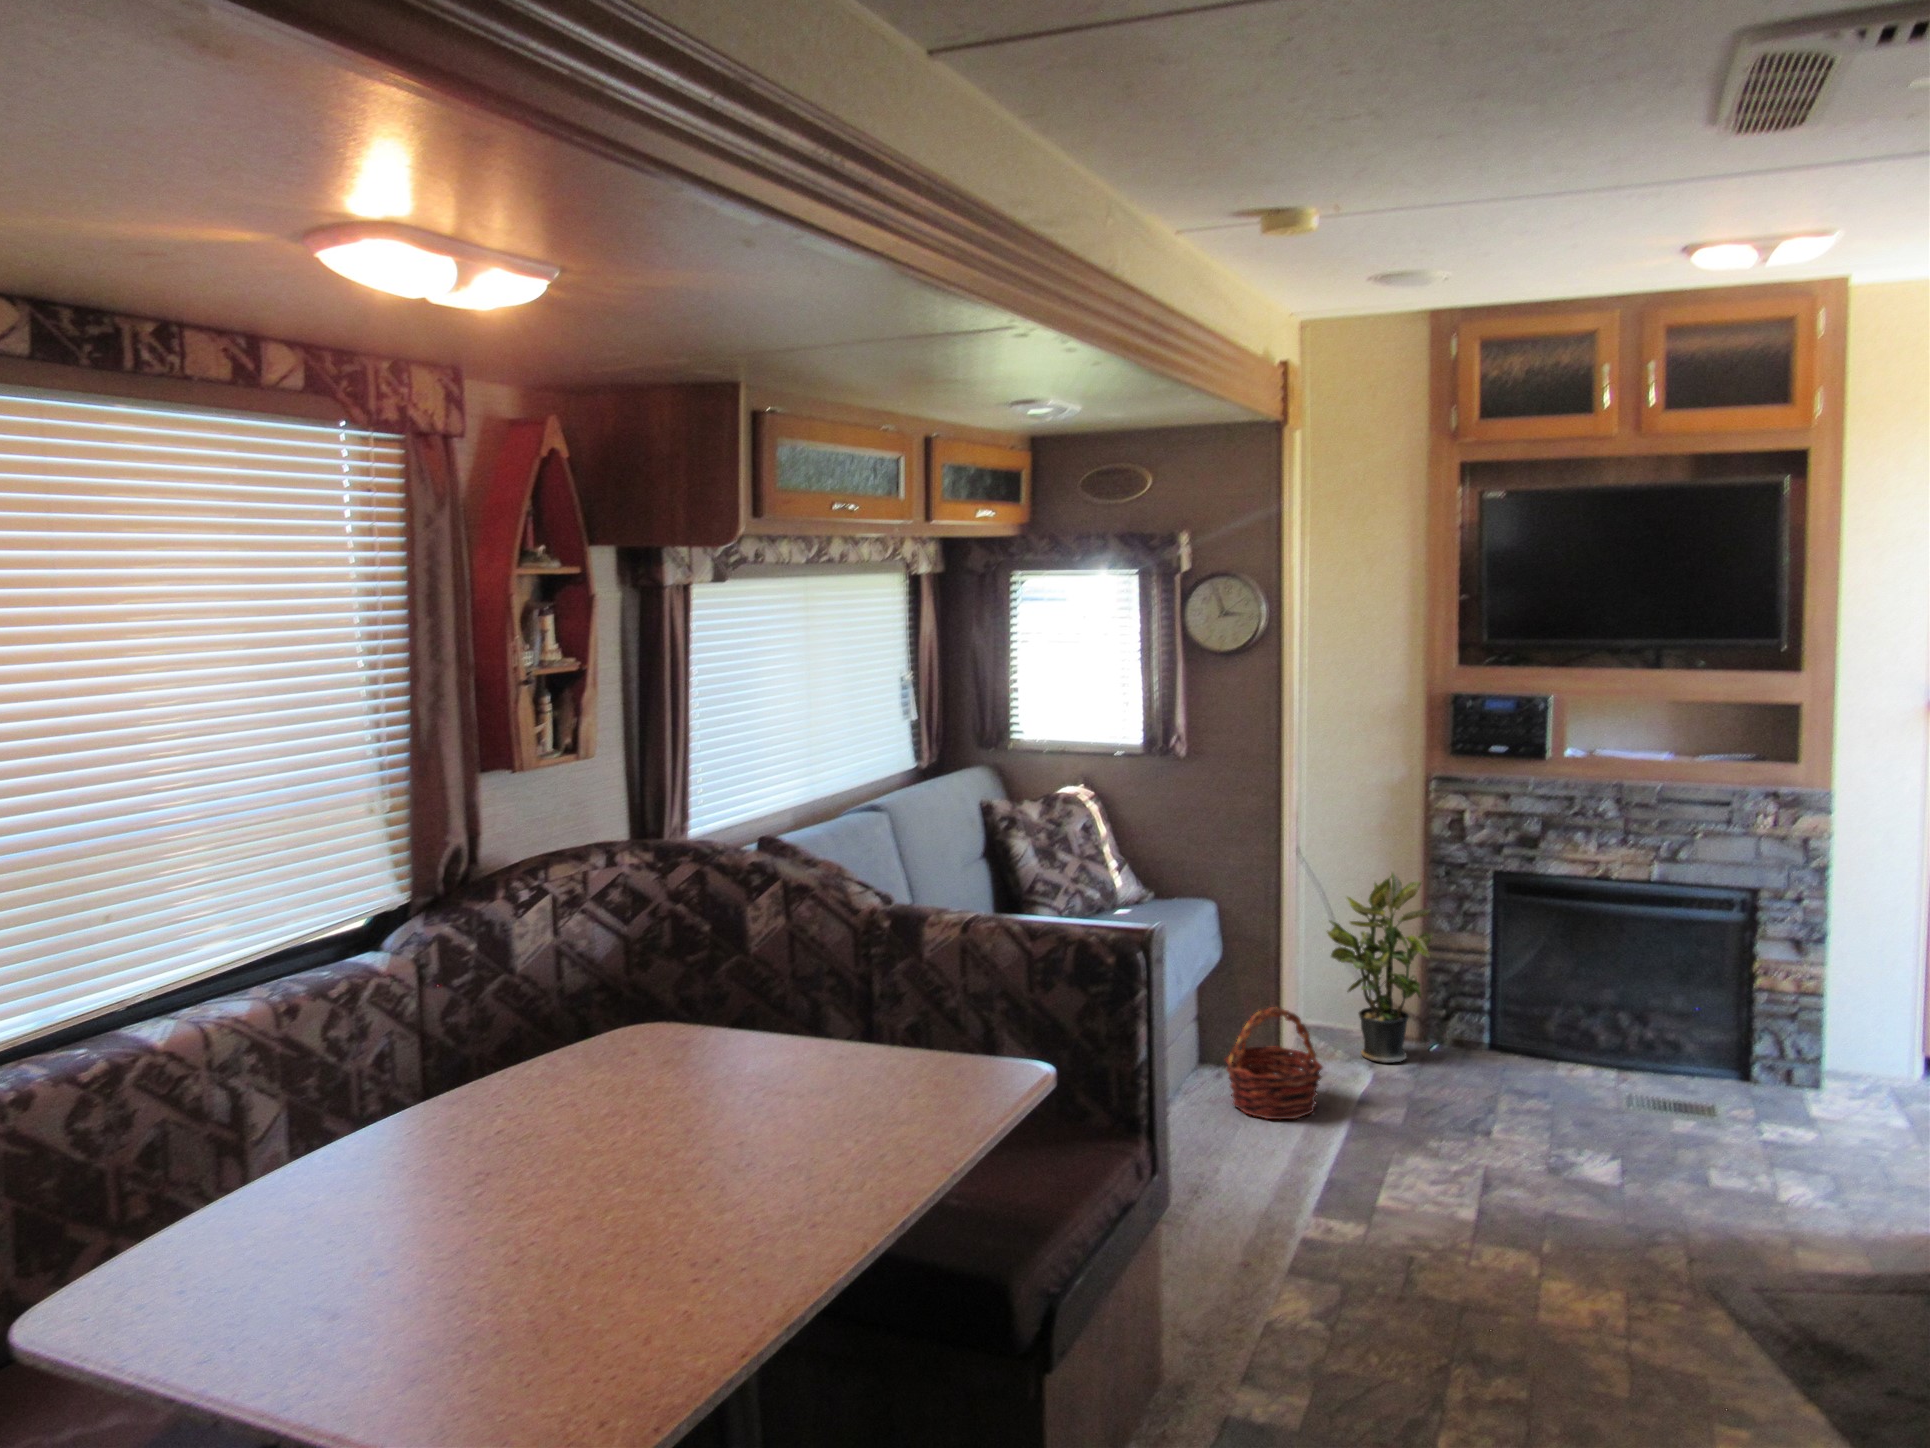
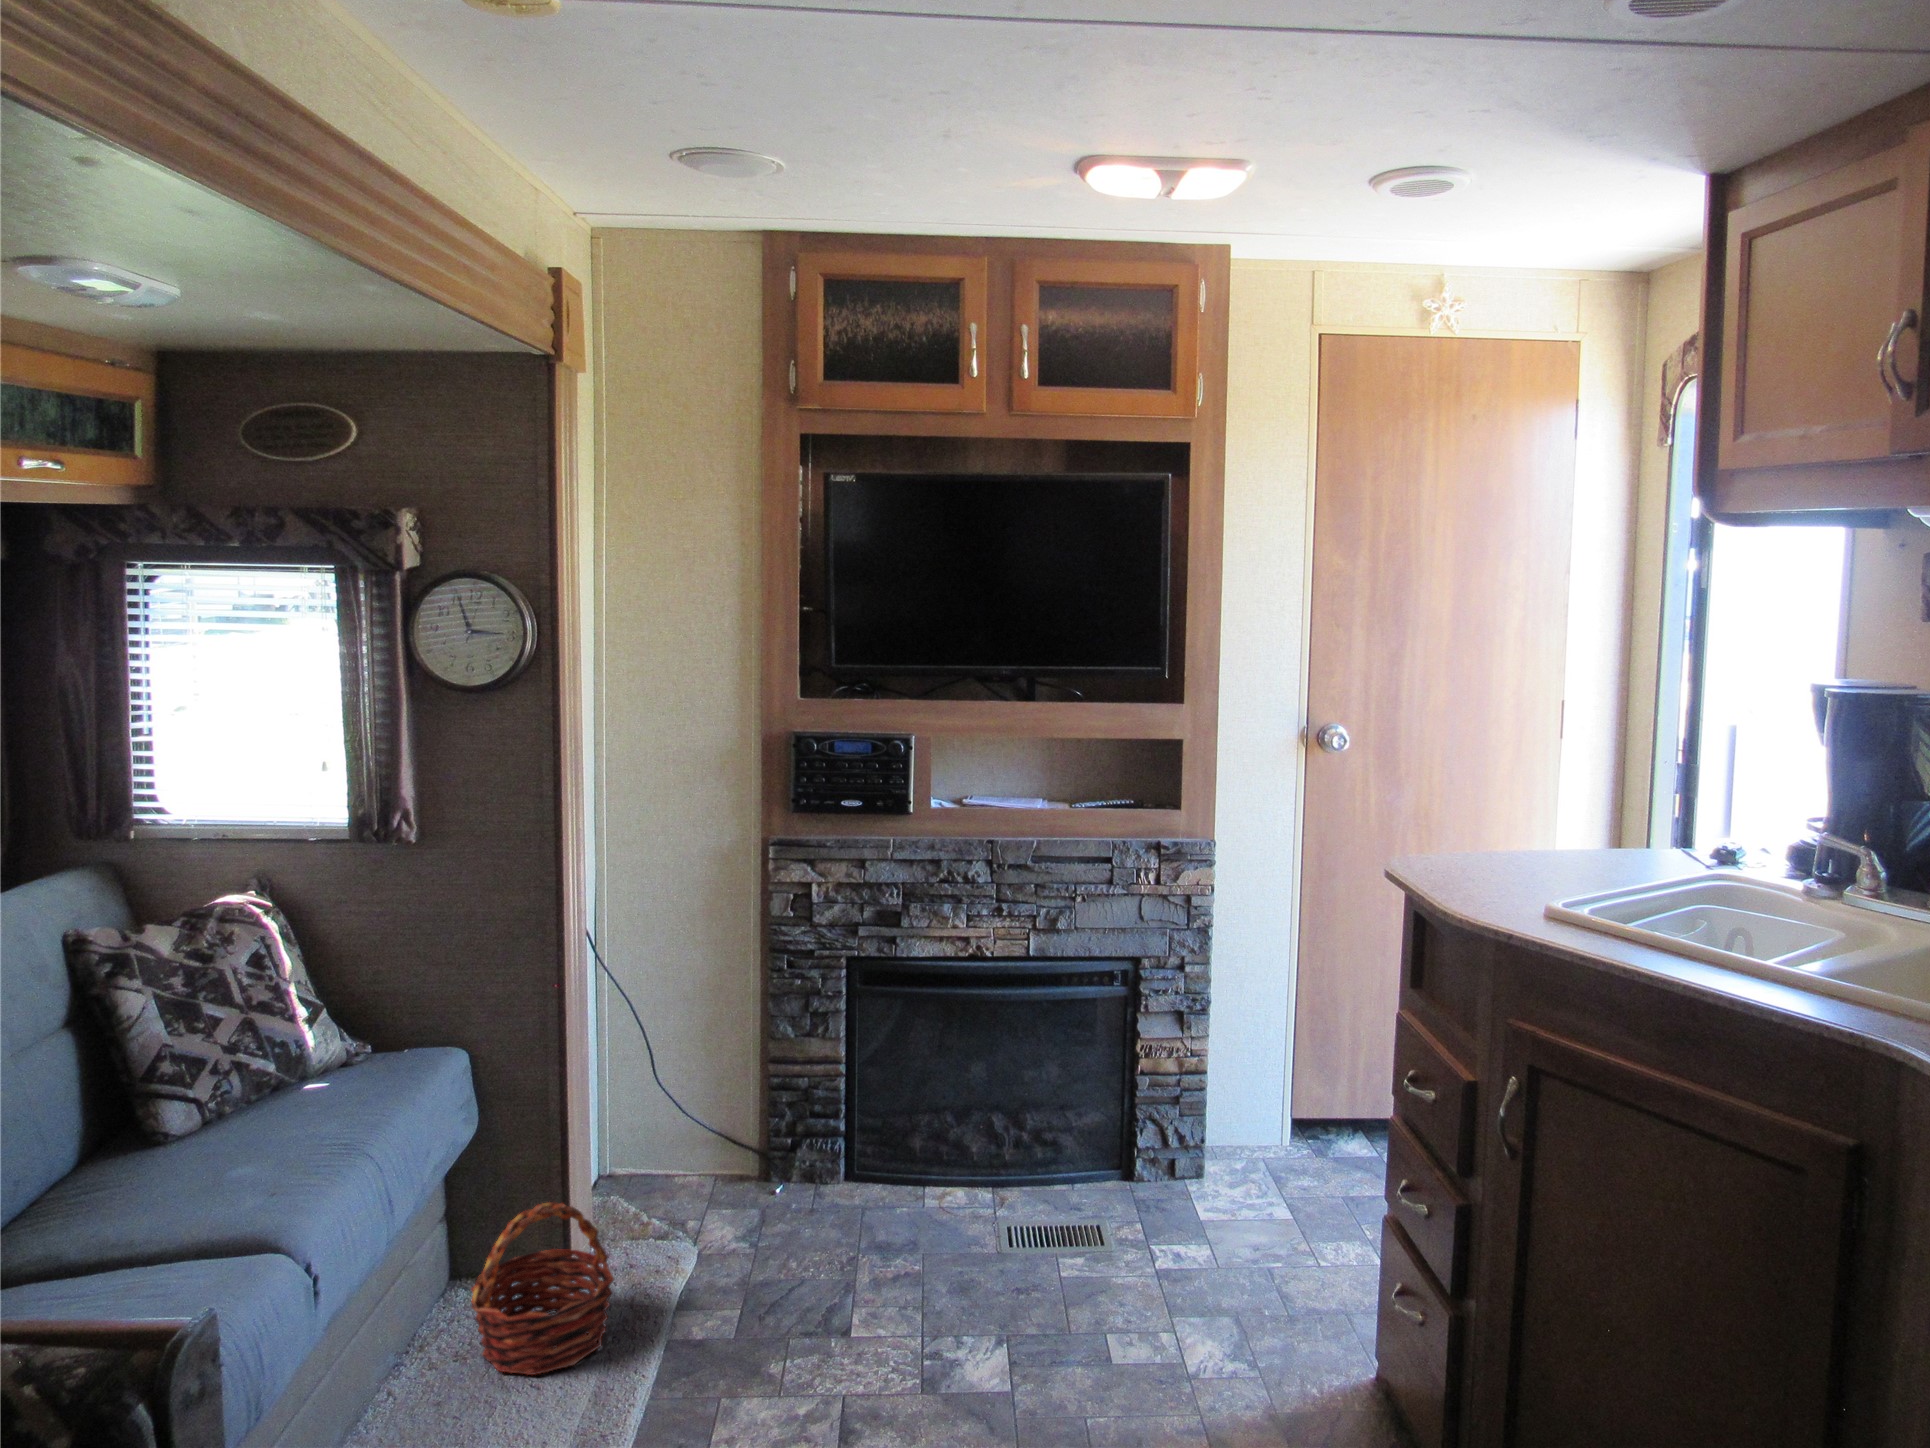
potted plant: present [1327,873,1433,1063] -> none [636,969,776,1228]

